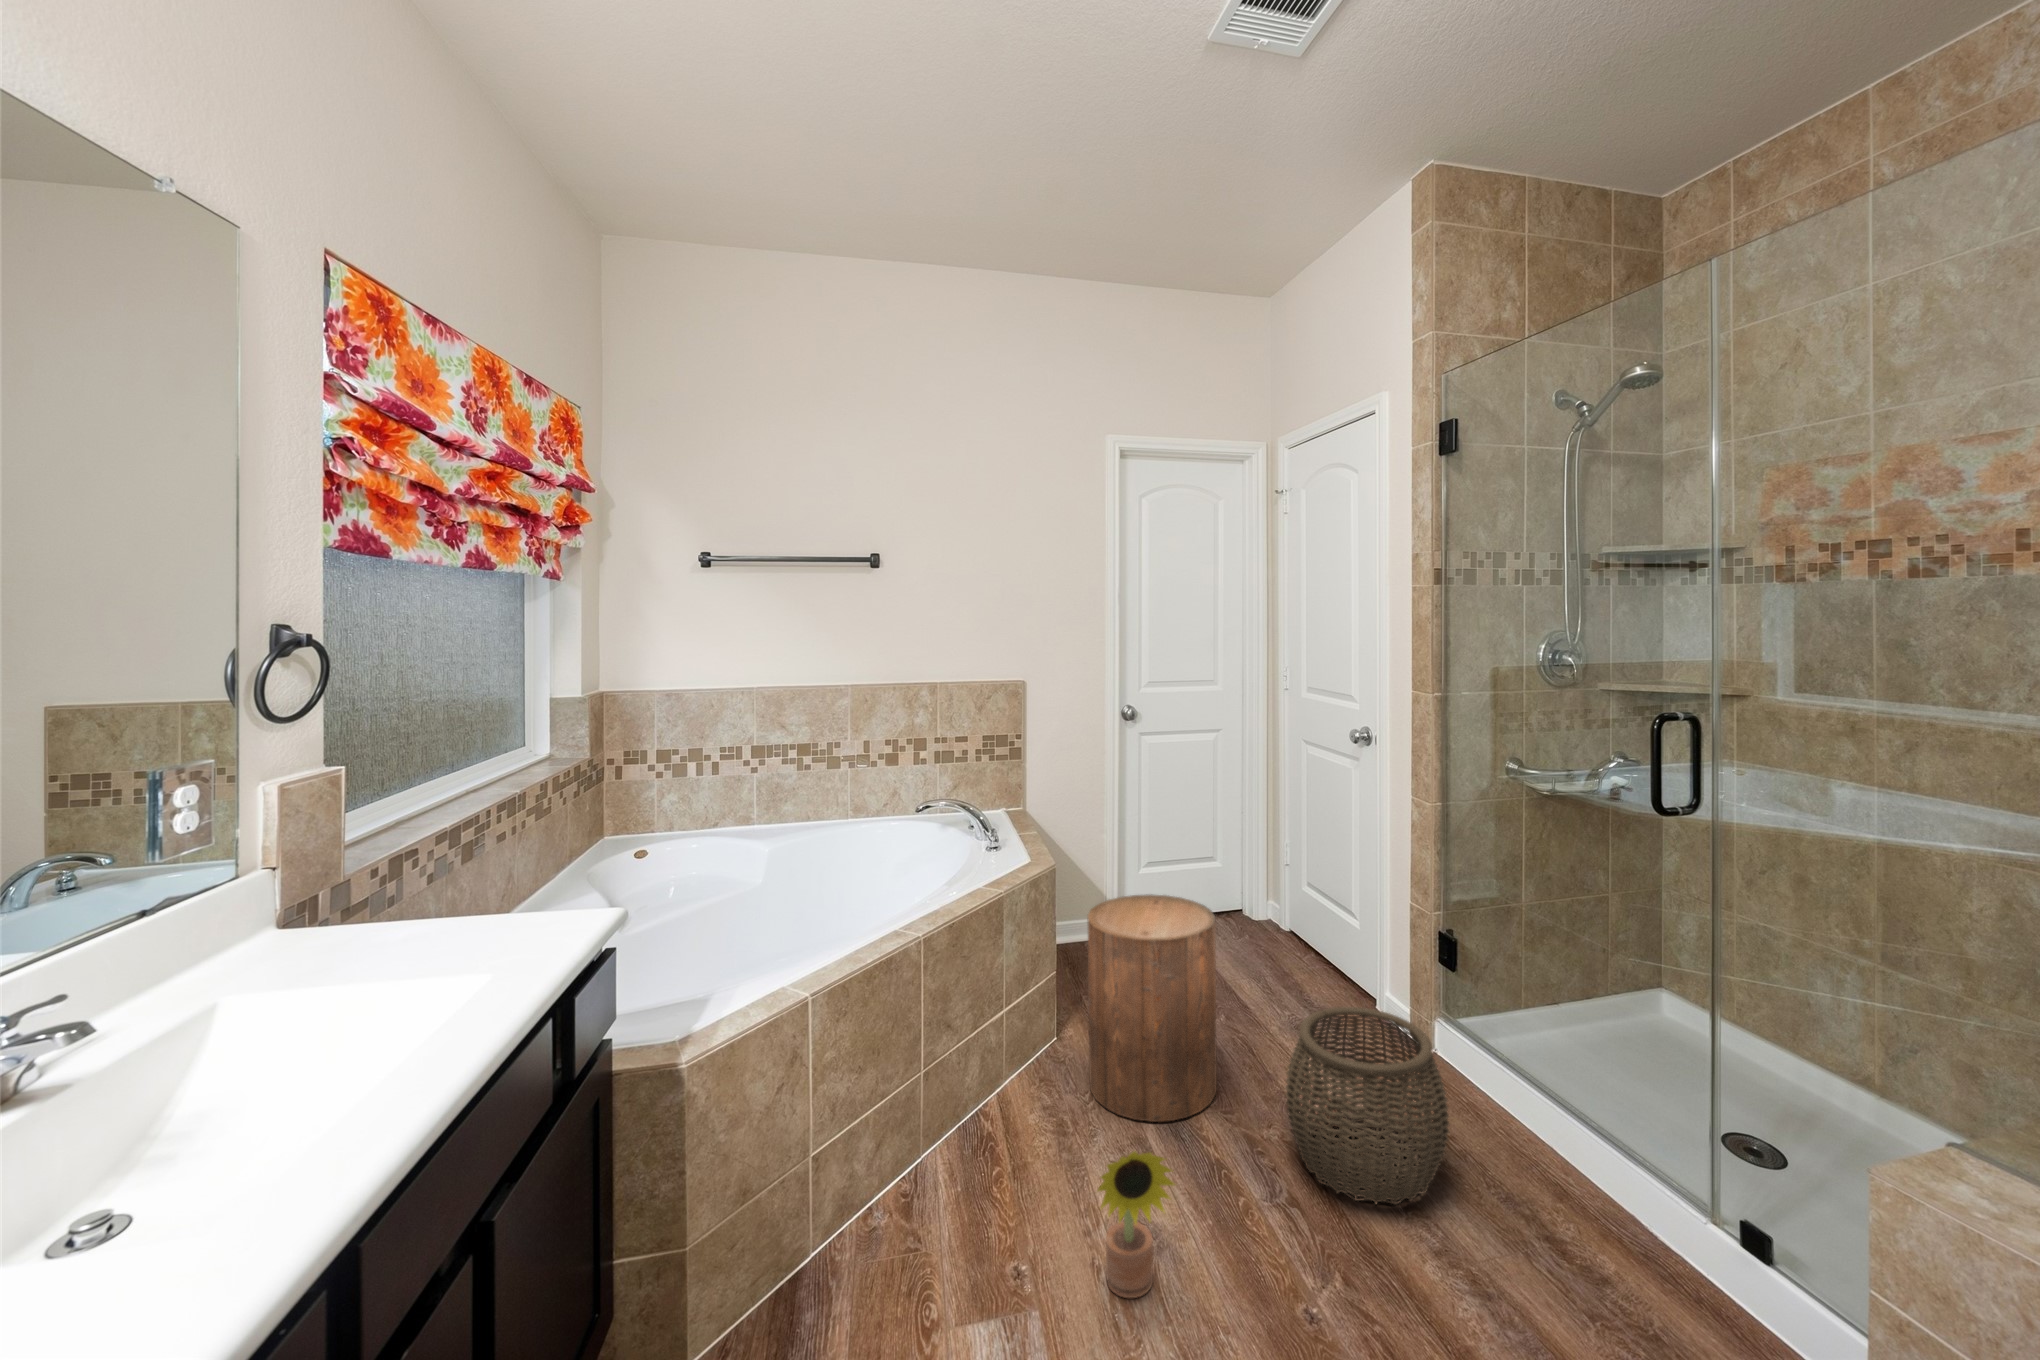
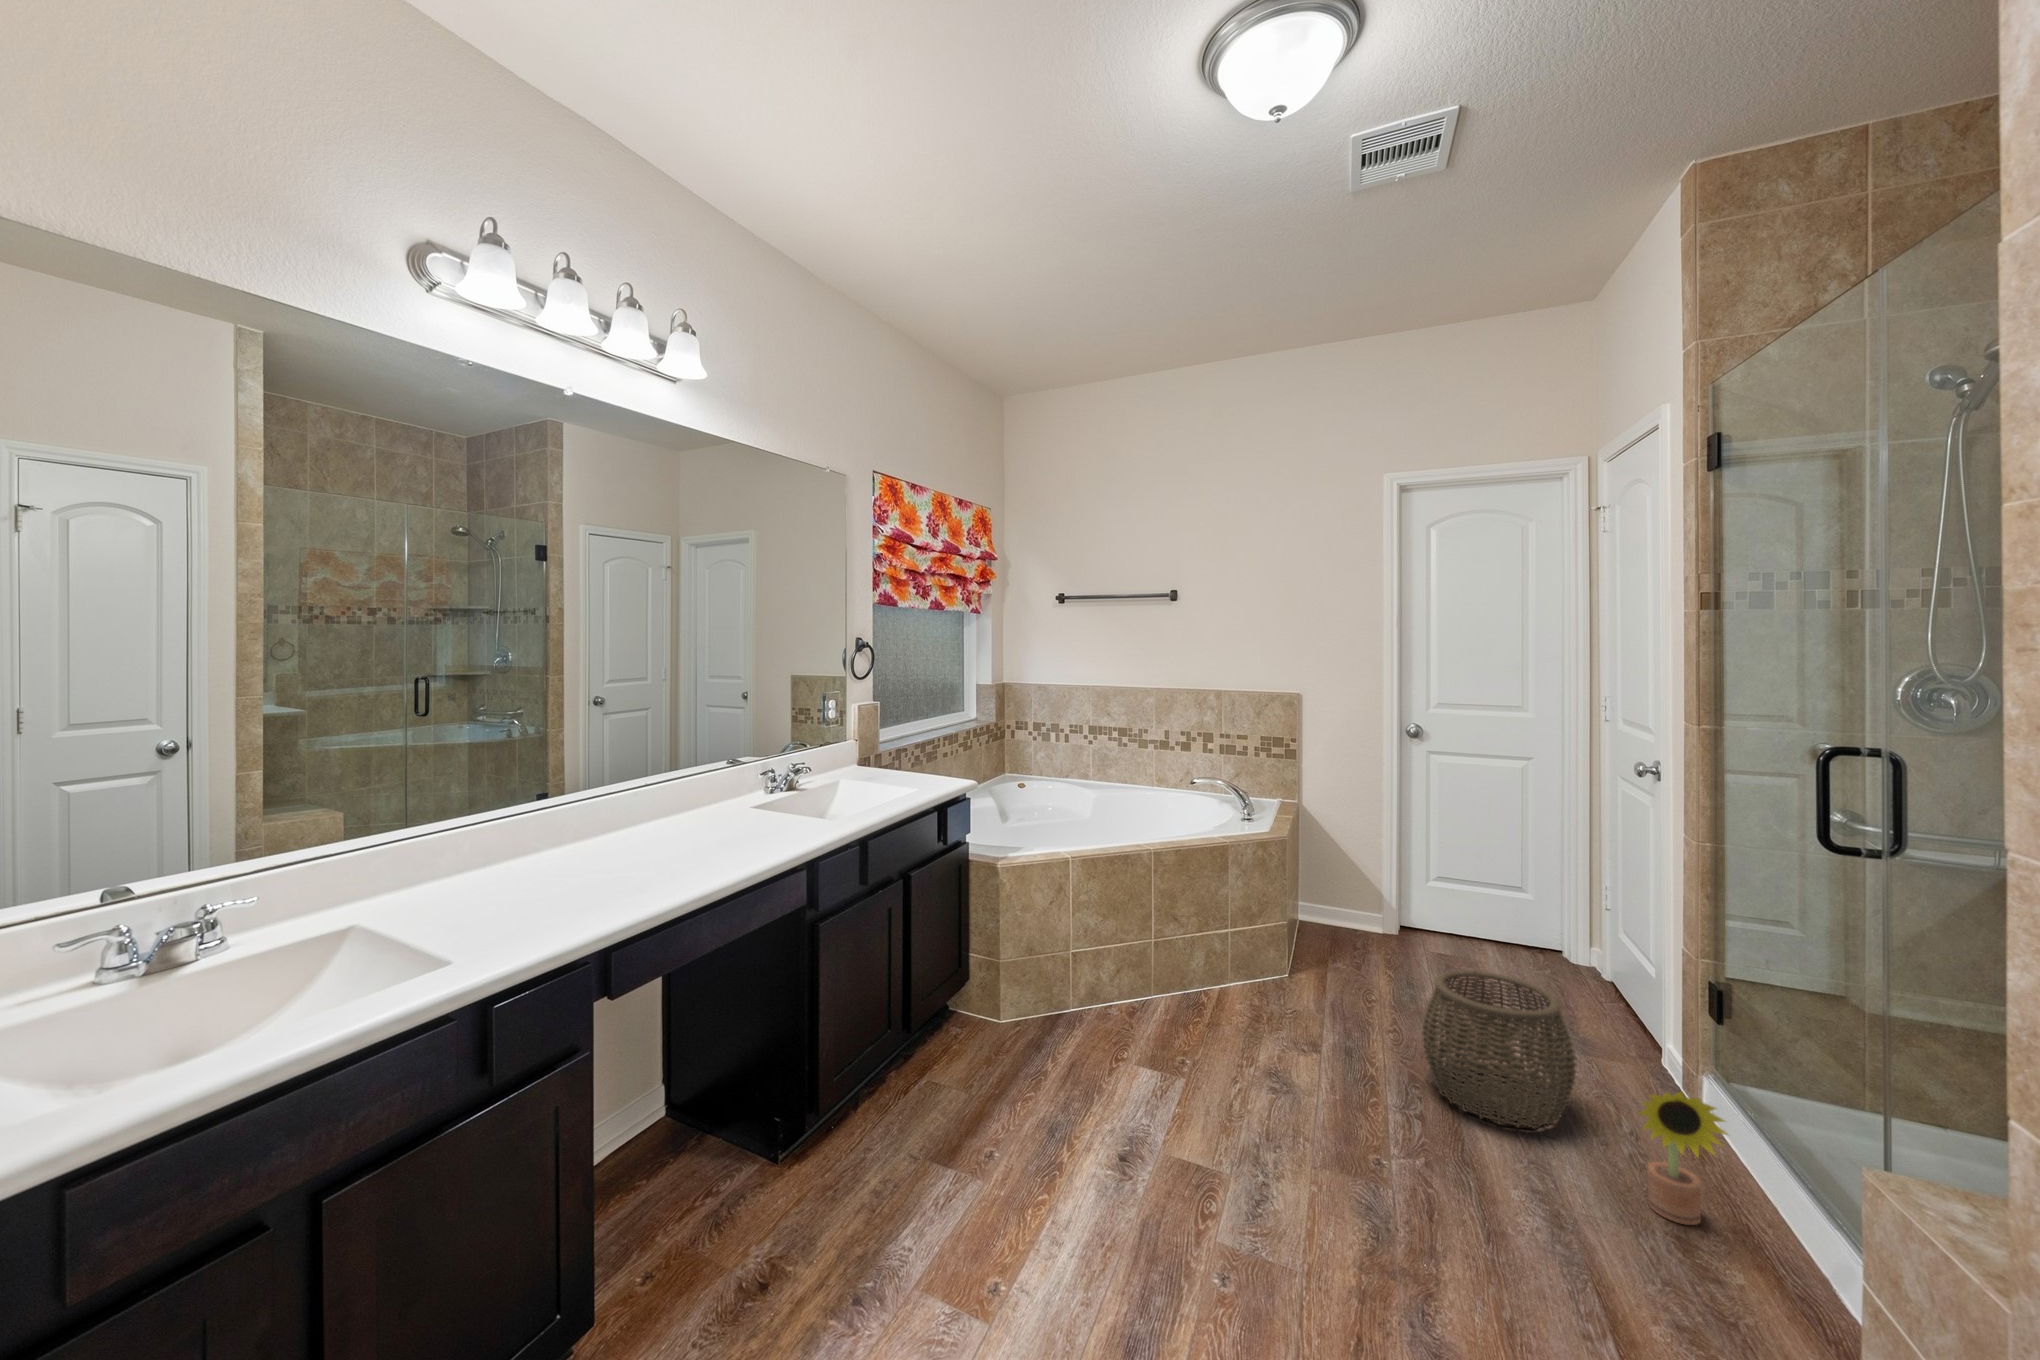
stool: present [1088,894,1217,1122] -> none [1288,862,1399,1033]
decorative plant: present [1097,1151,1175,1298] -> present [1639,1092,1727,1225]

